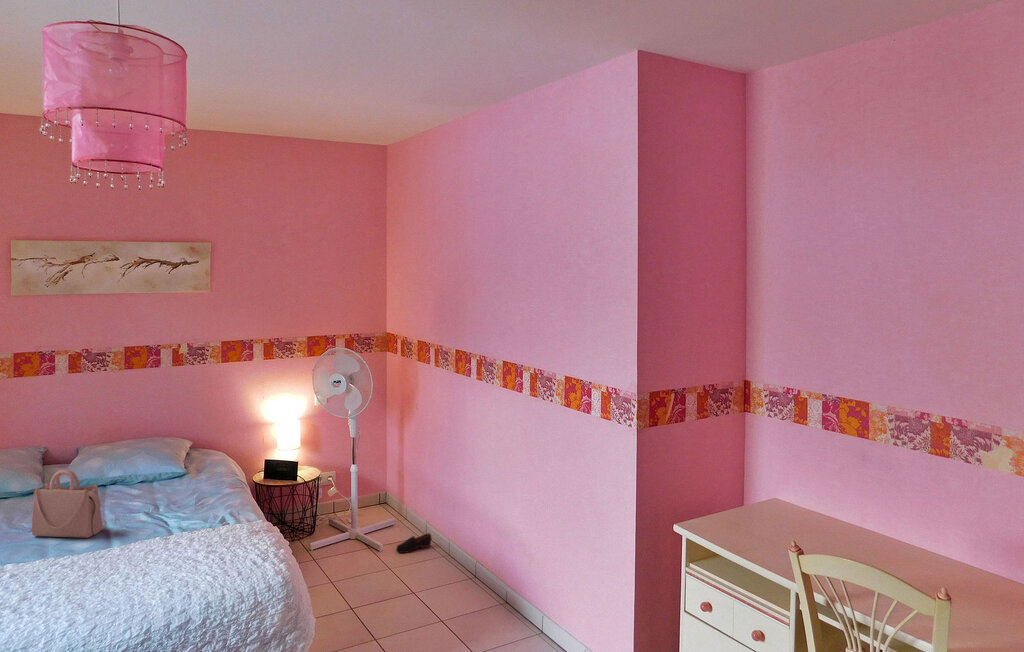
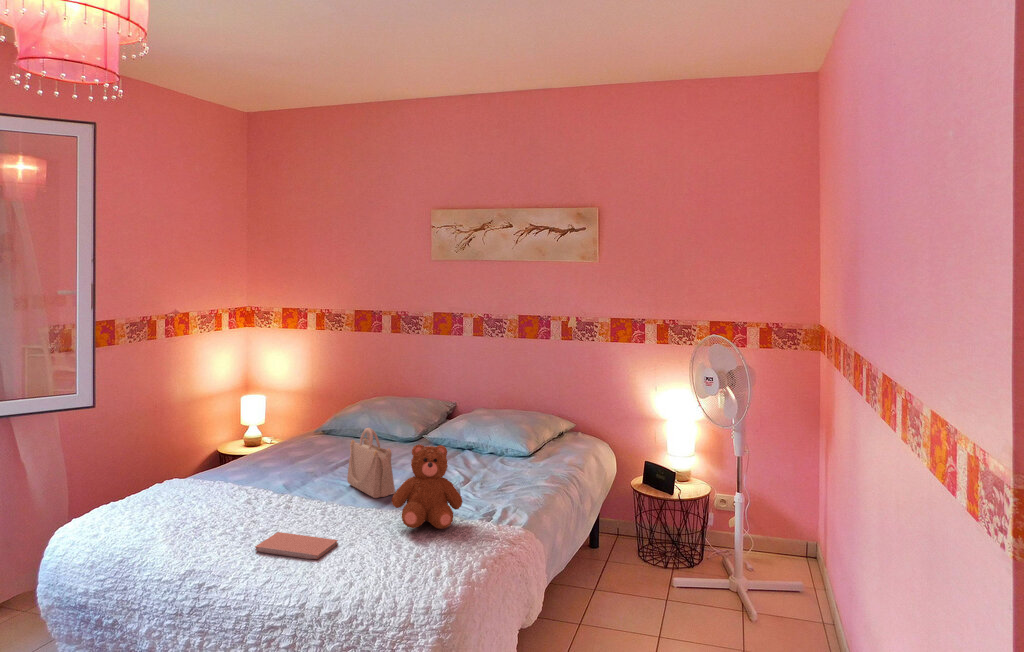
teddy bear: none [145,464,213,544] -> present [392,444,463,529]
shoe: present [396,533,431,553] -> none [757,612,814,636]
notebook: none [38,572,123,608] -> present [255,532,338,559]

